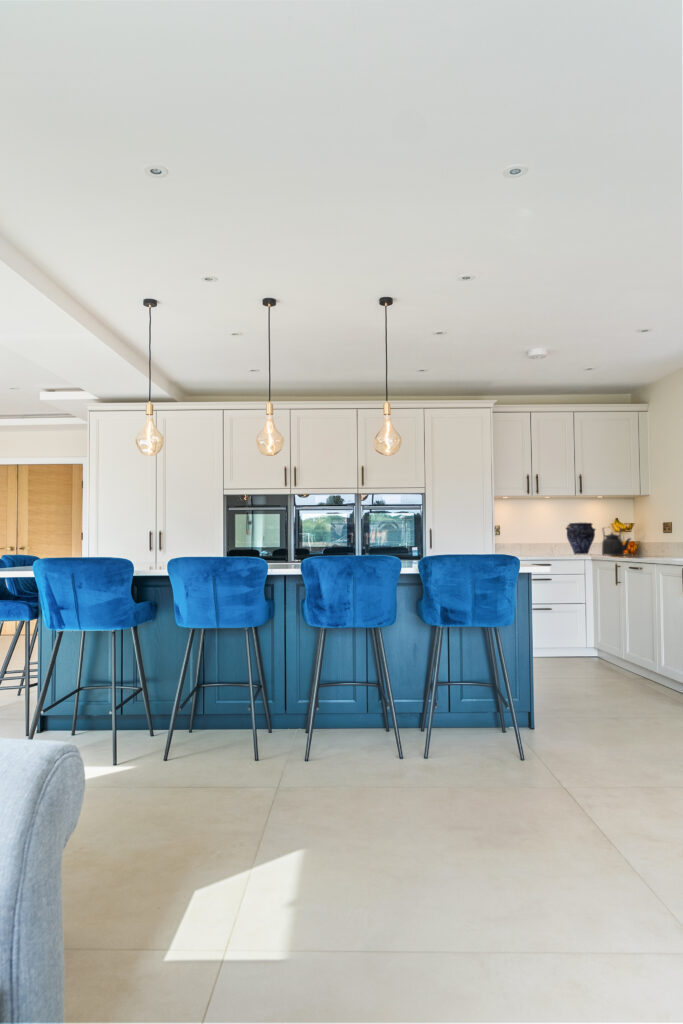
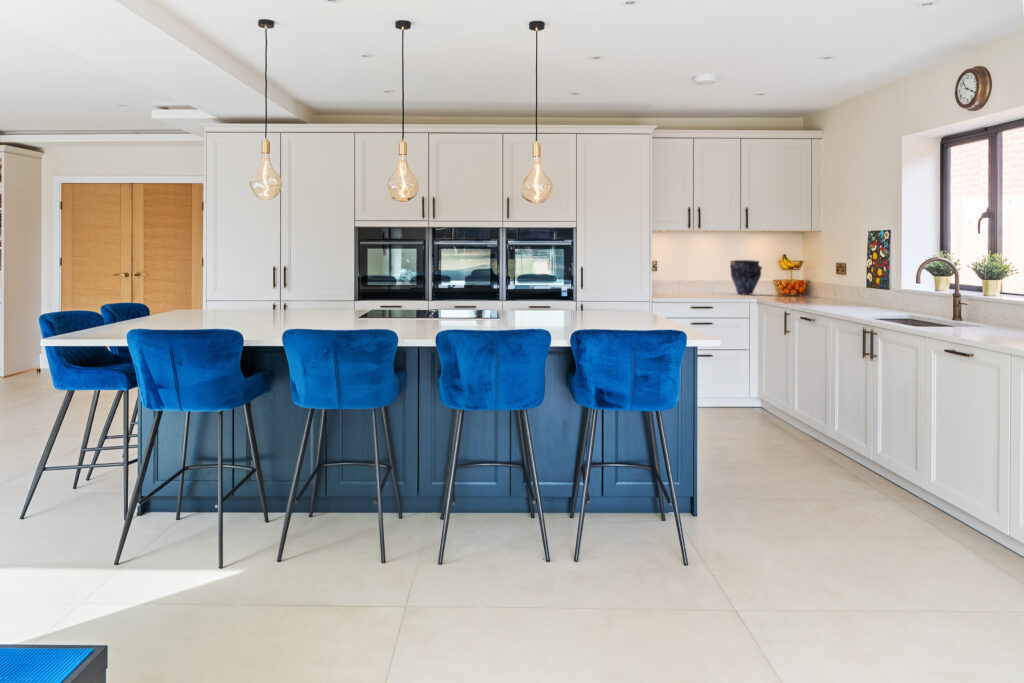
kettle: present [602,528,630,556] -> none [768,266,801,298]

